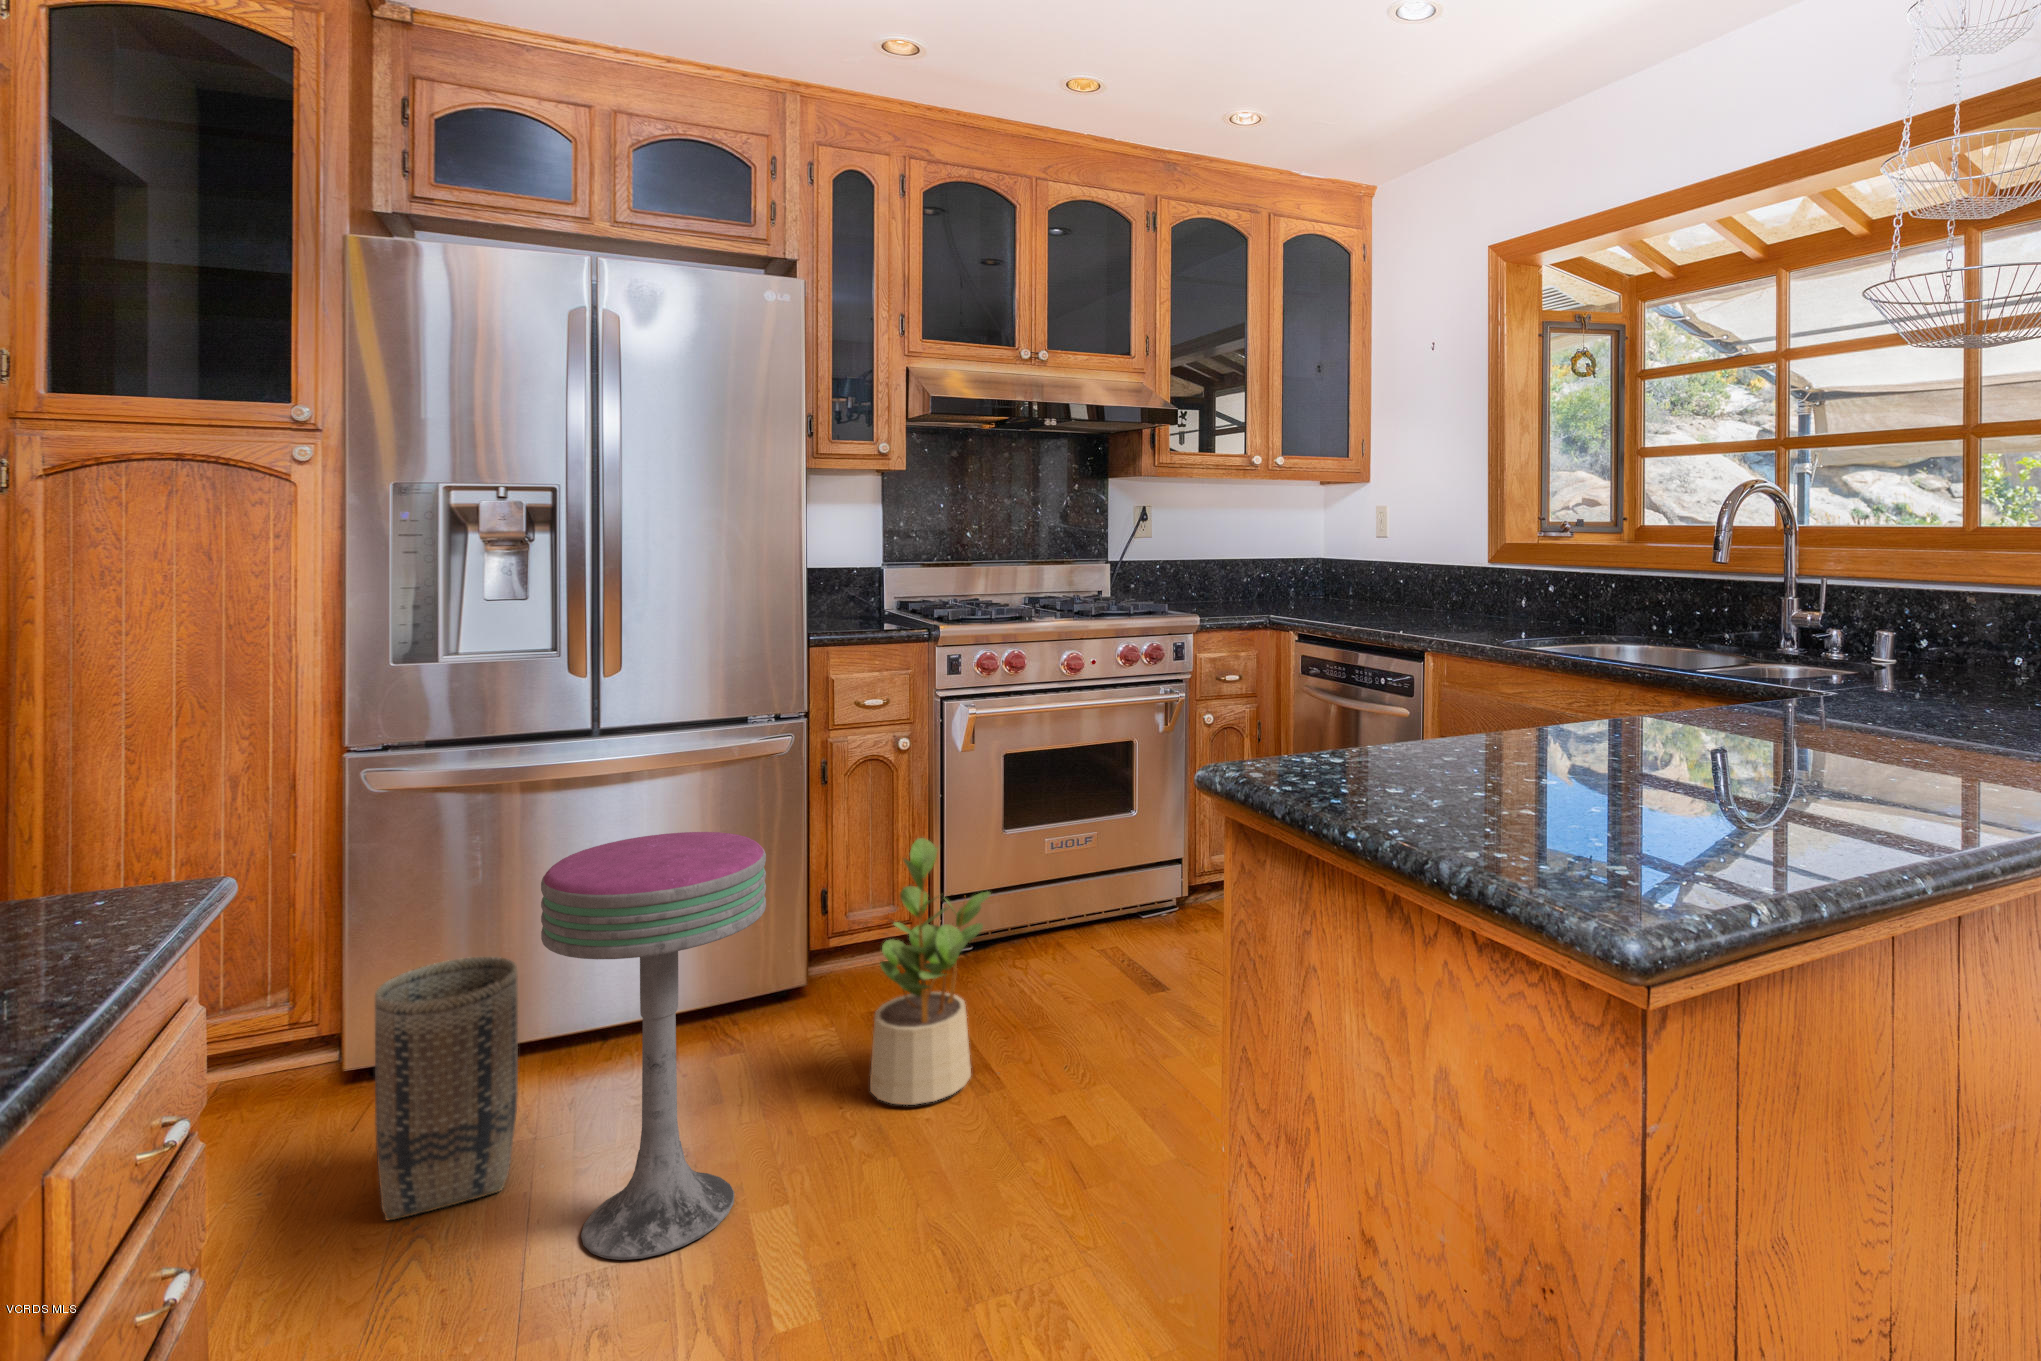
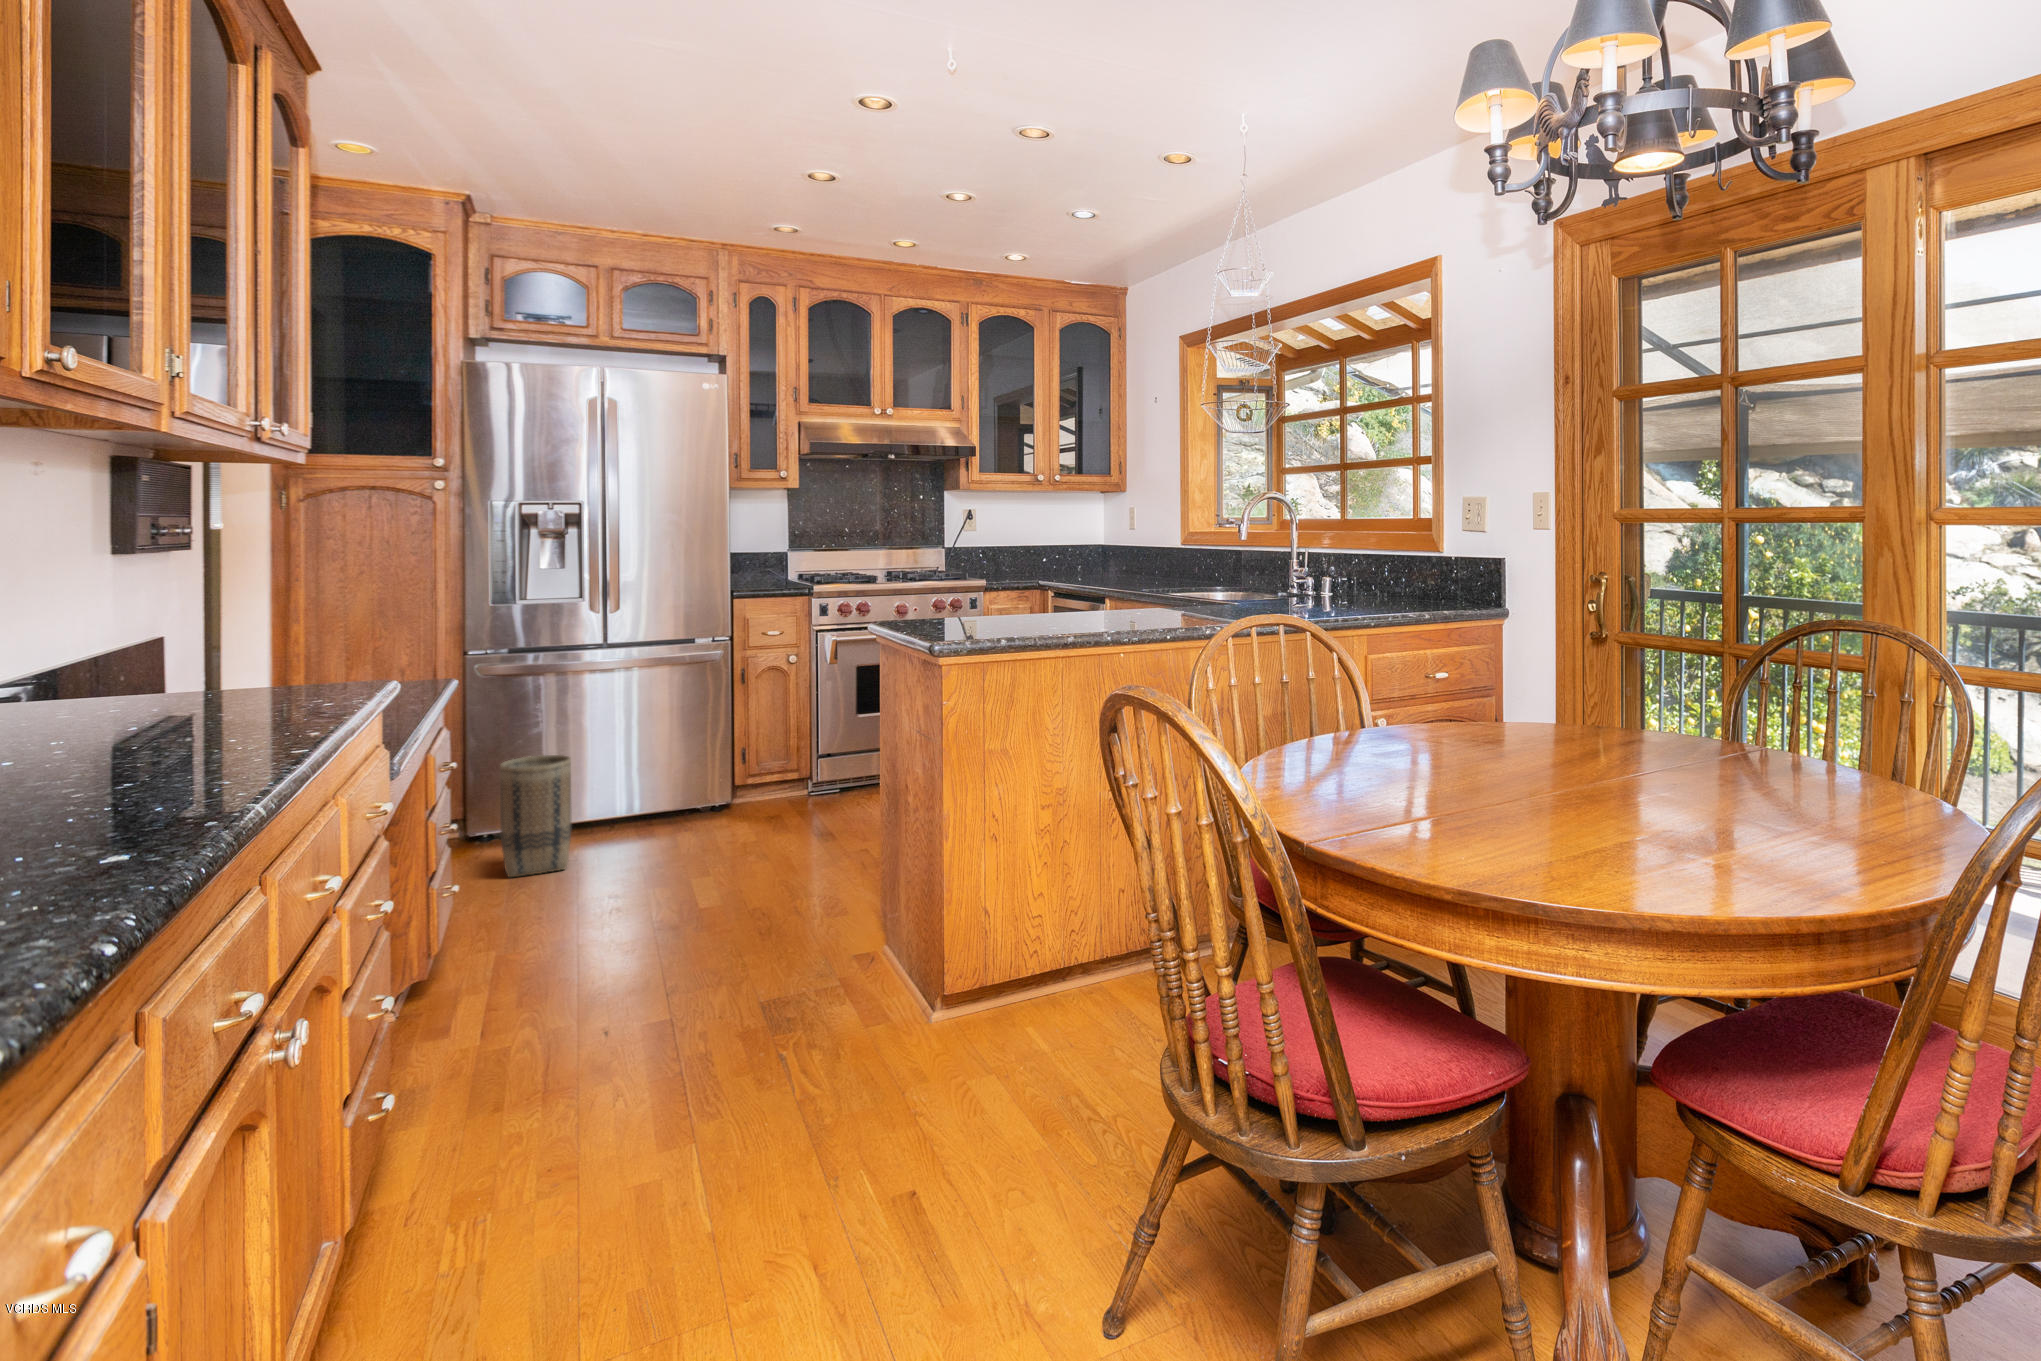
bar stool: present [541,832,766,1260] -> none [590,687,704,886]
potted plant: present [870,838,991,1105] -> none [764,700,836,843]

